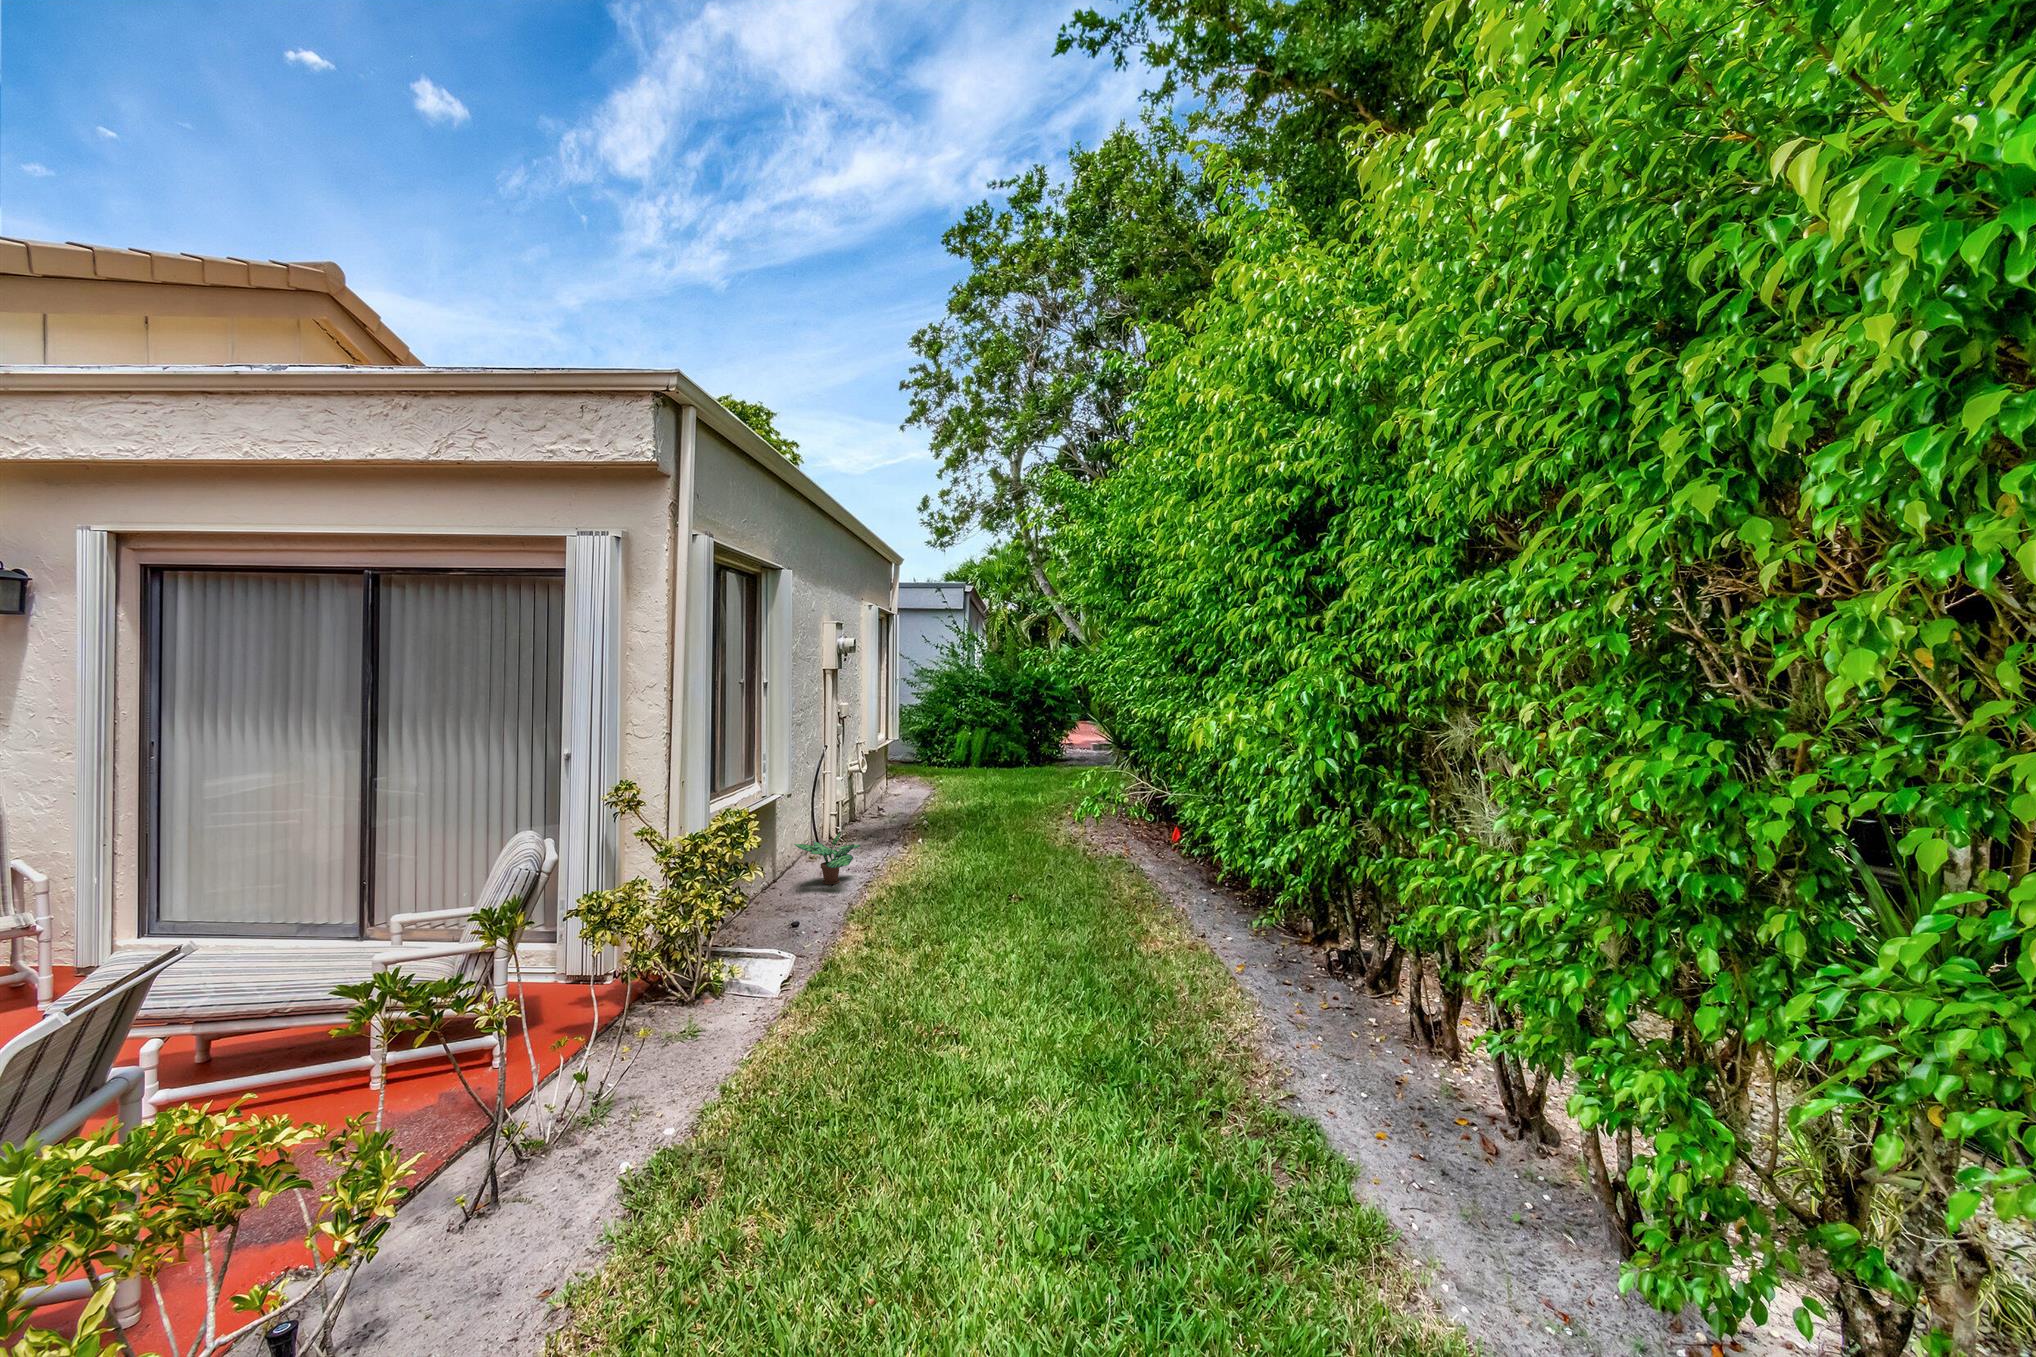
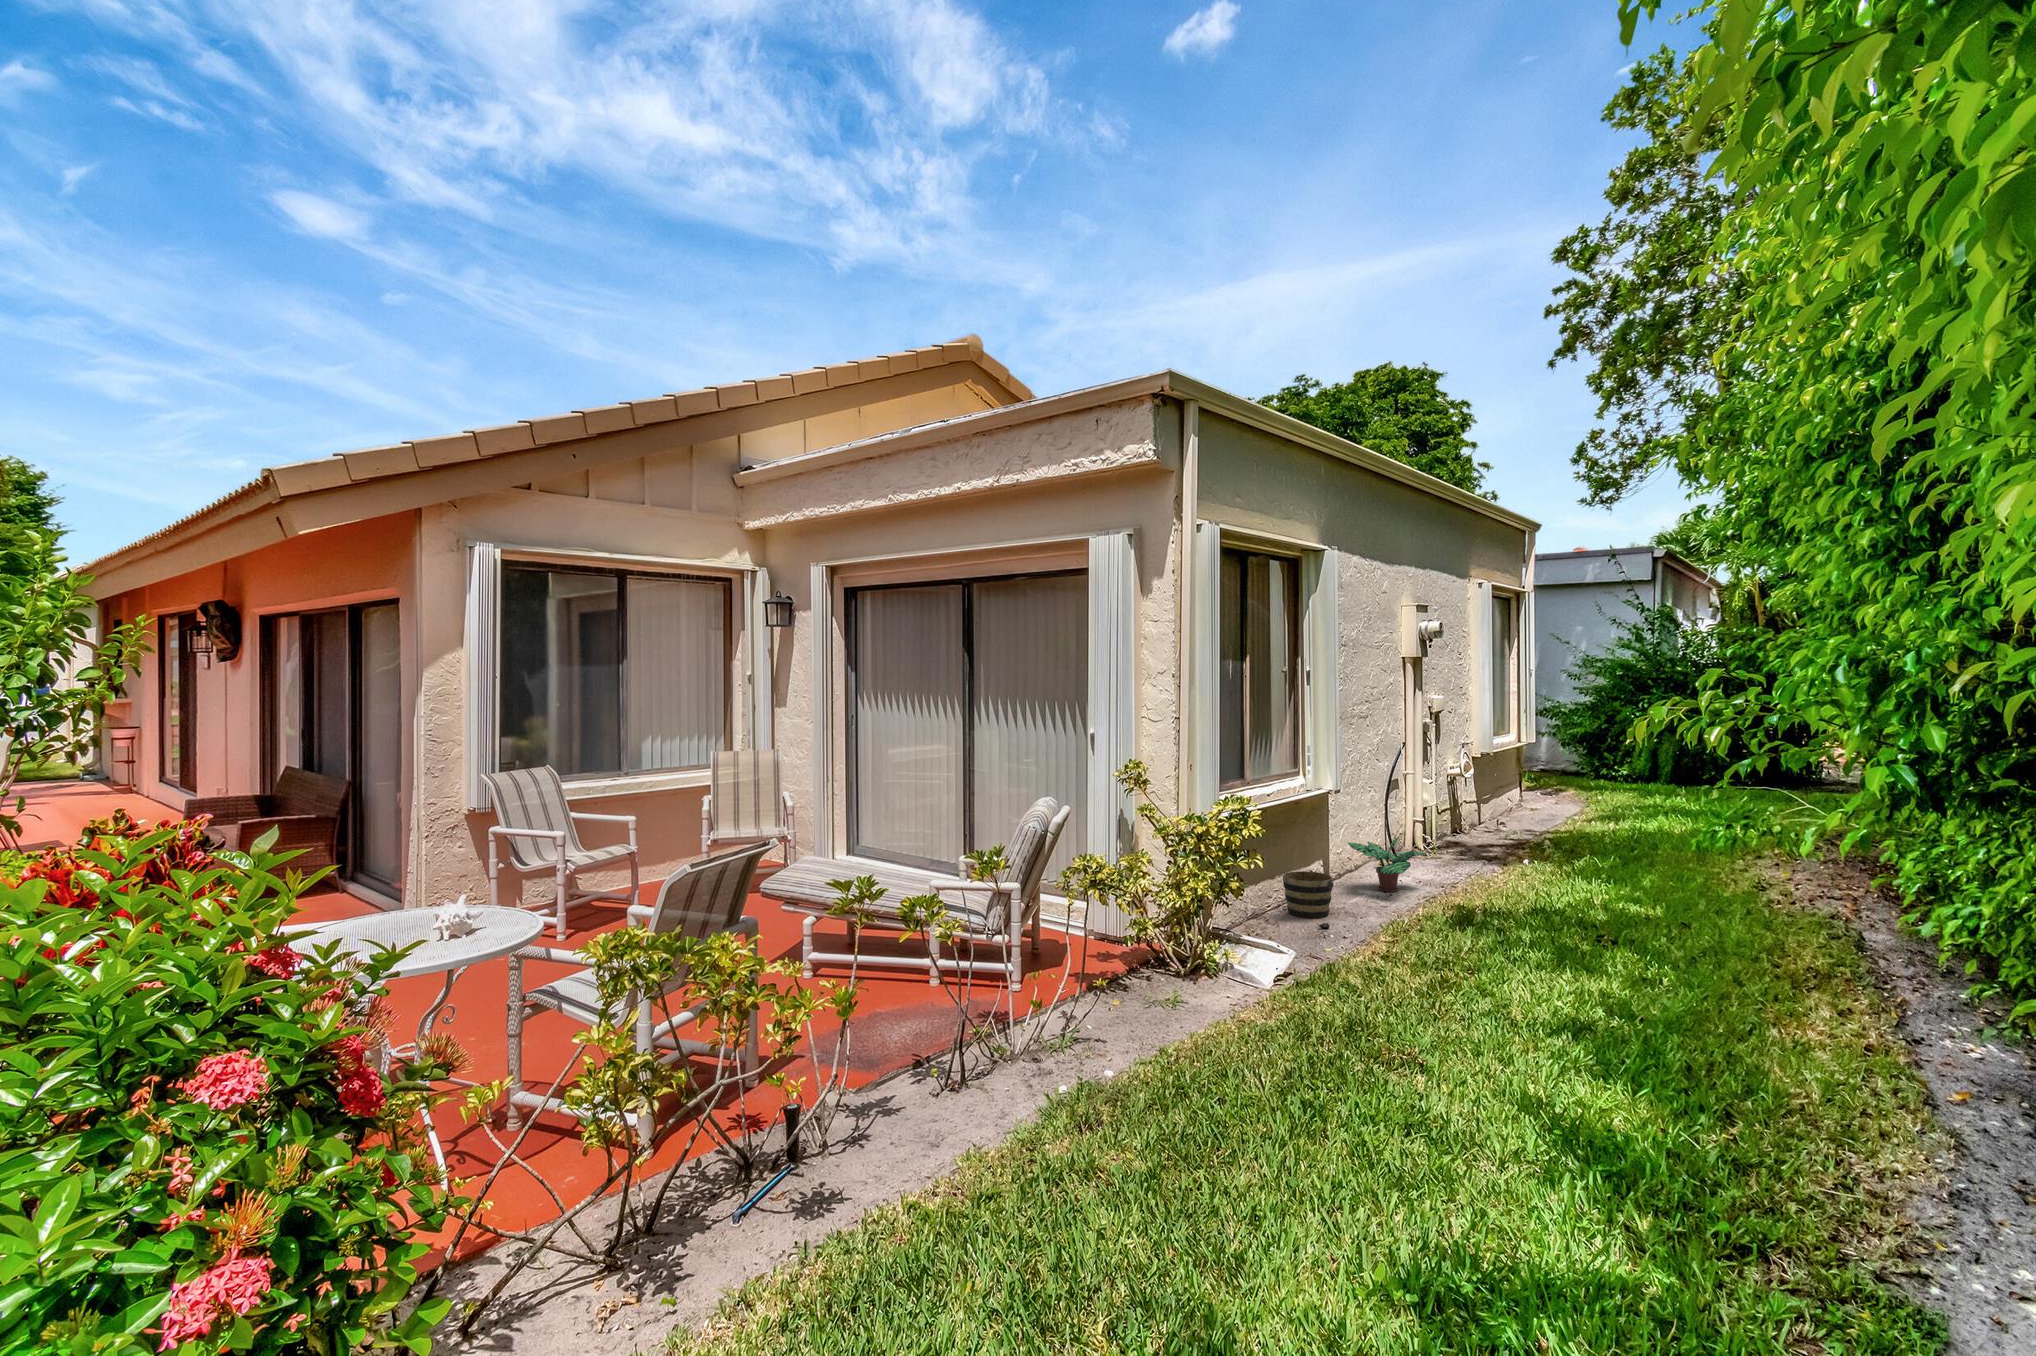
bucket: none [750,875,798,920] -> present [1283,871,1333,918]

